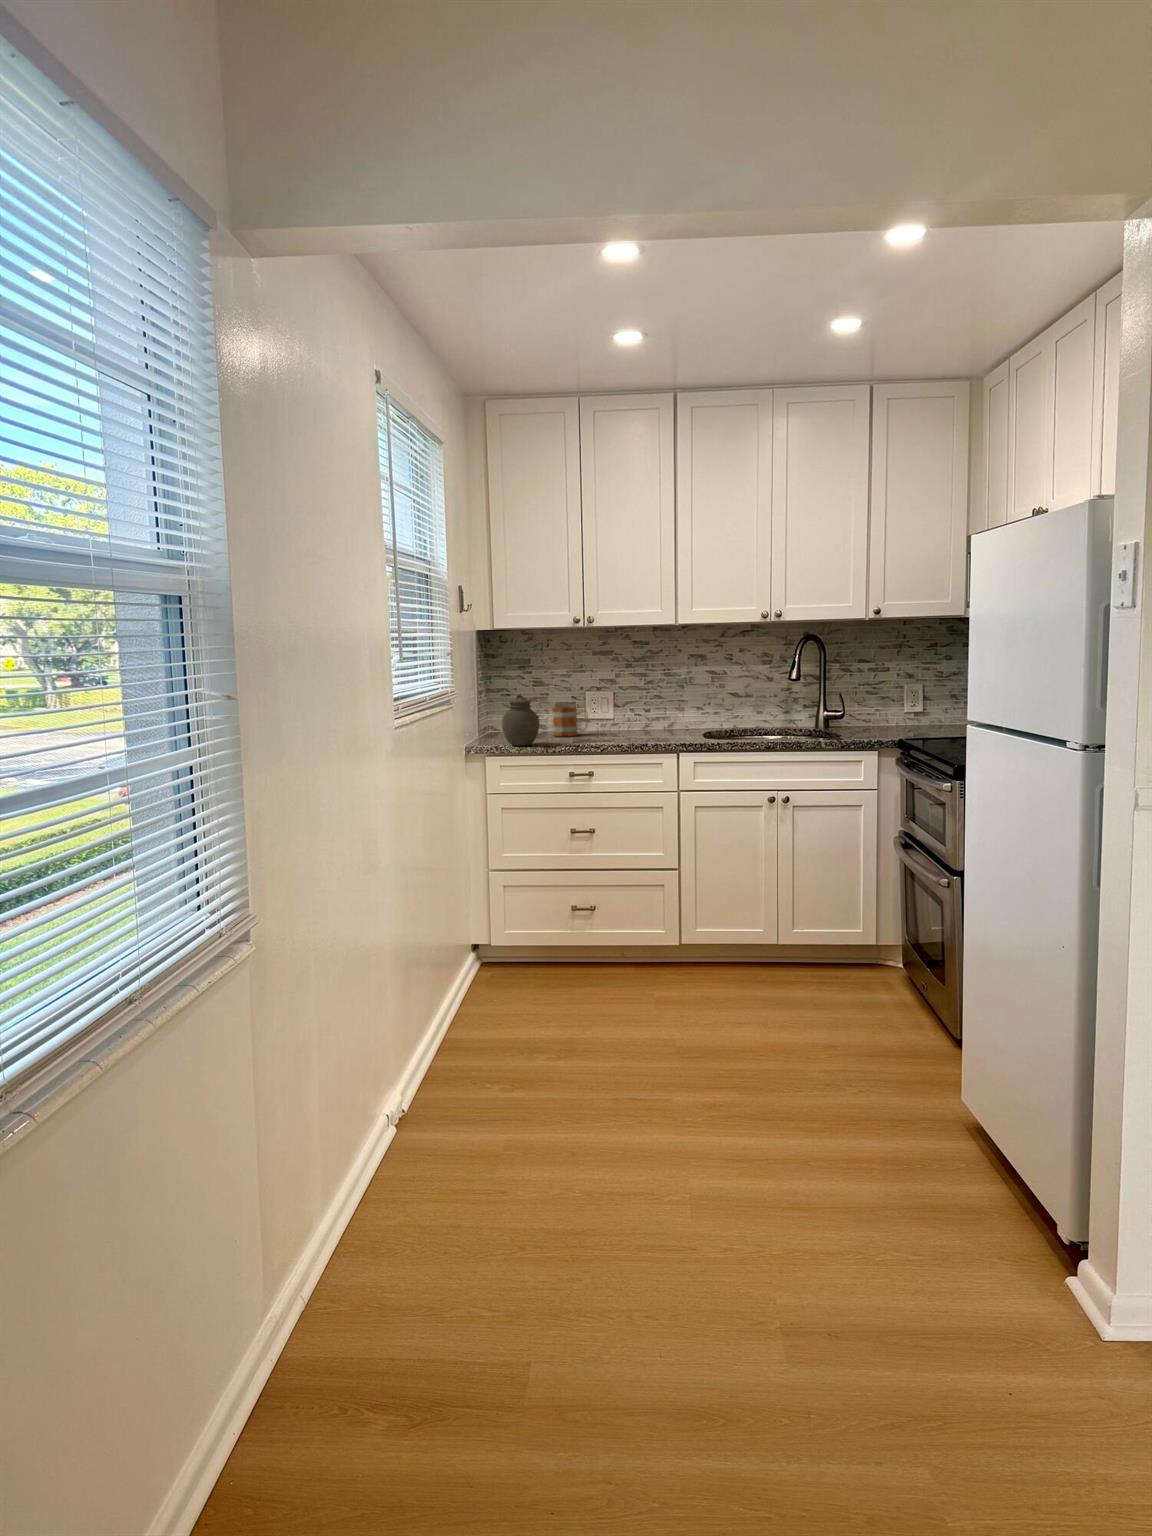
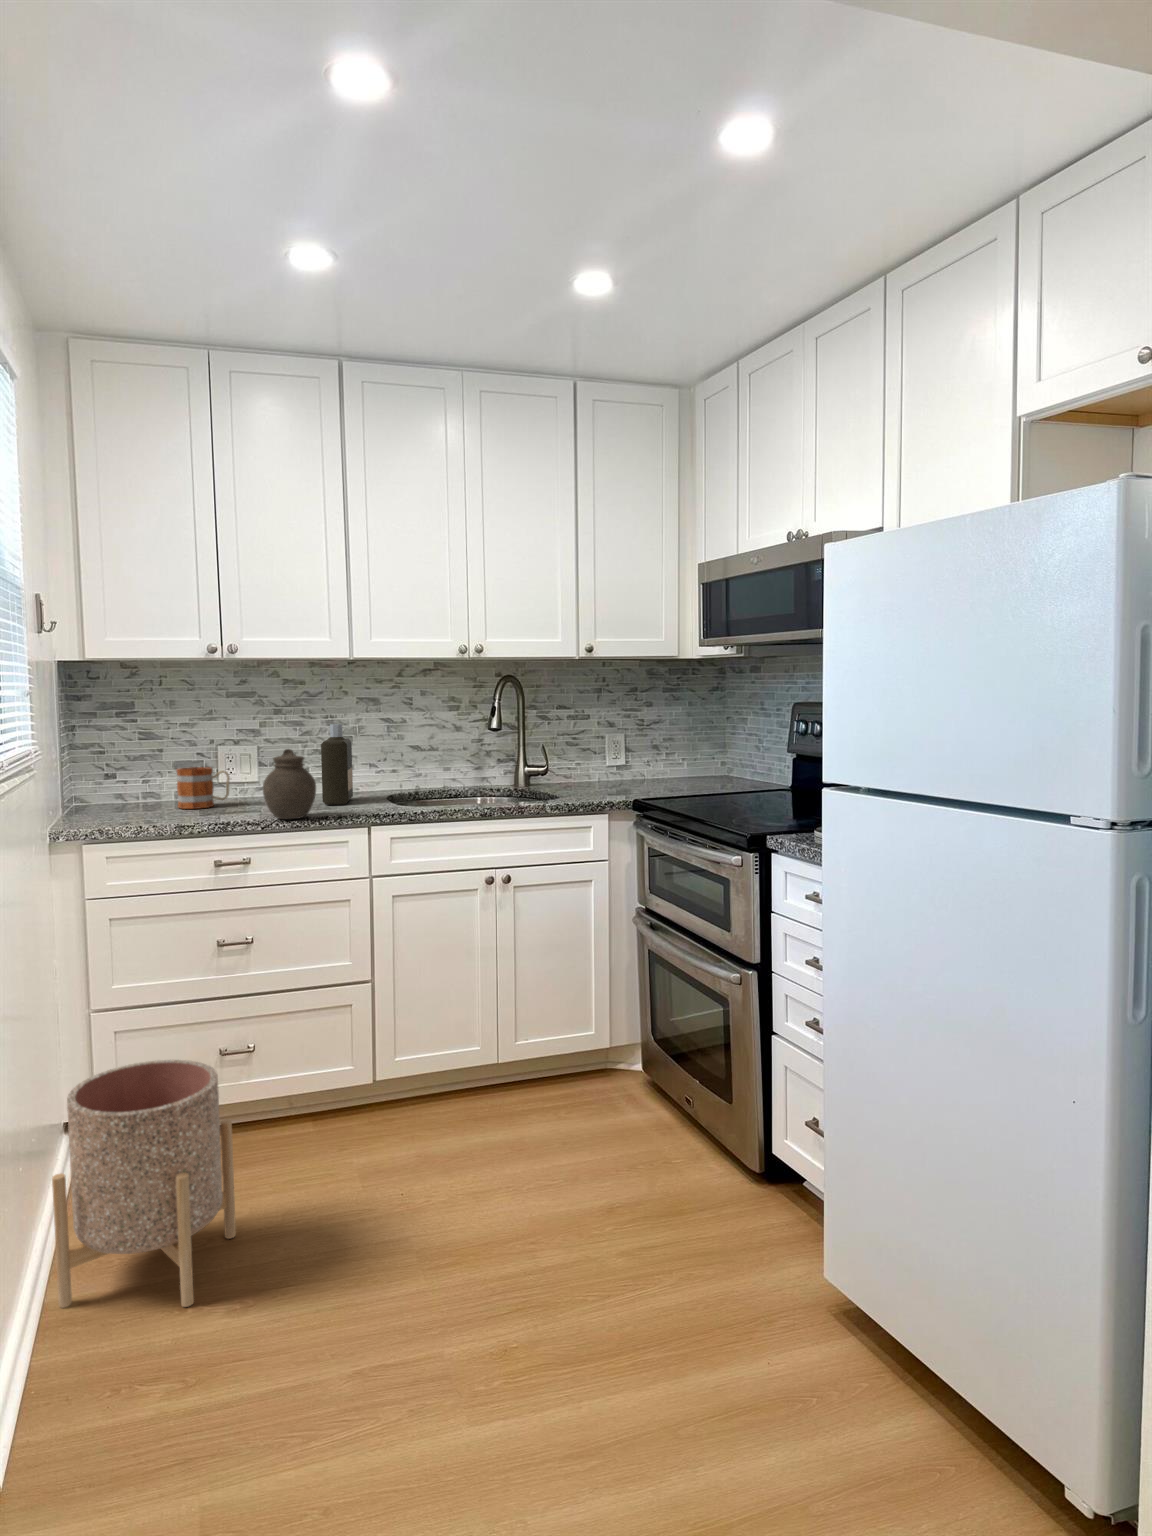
bottle: none [651,675,678,736] -> present [321,724,353,805]
jar: present [502,695,539,746] -> present [263,749,316,819]
planter: none [453,895,563,1043] -> present [52,1060,236,1308]

